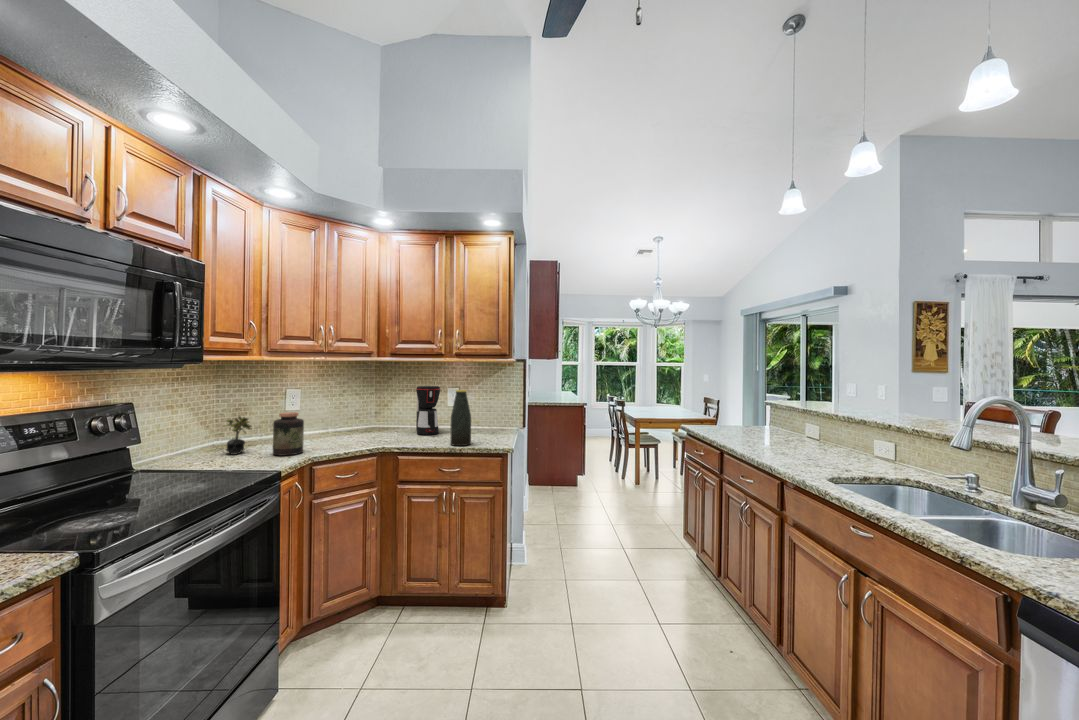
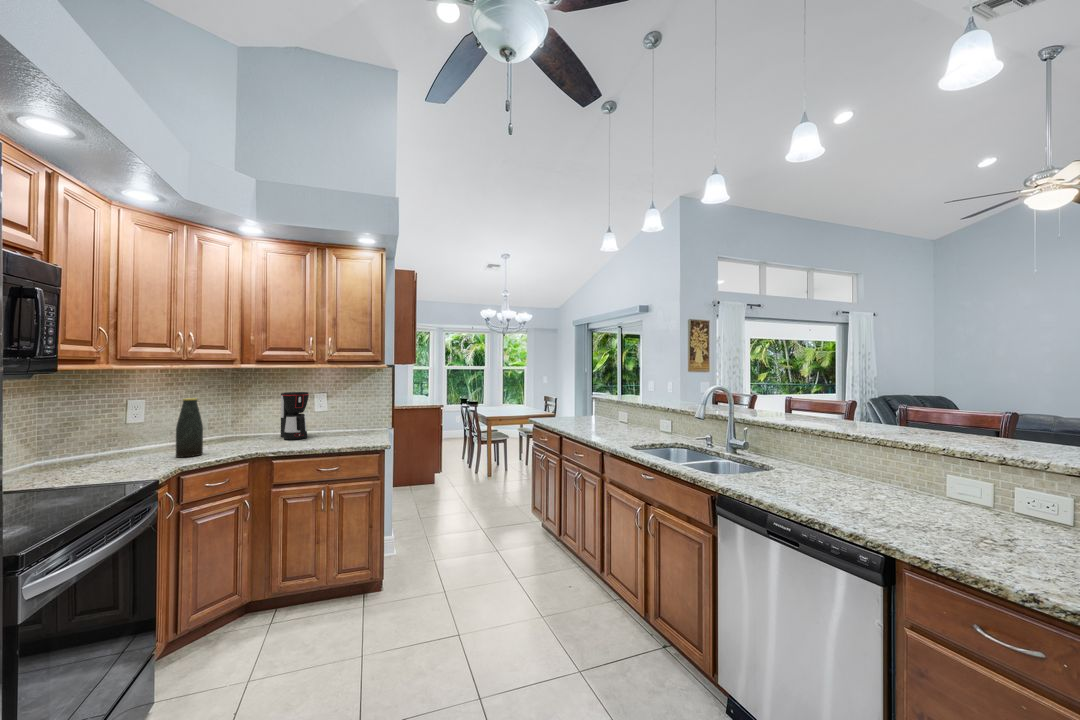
bottle: present [450,390,471,446] -> present [176,398,203,457]
jar: present [273,412,304,456] -> none [127,423,165,468]
succulent plant: present [226,416,251,455] -> none [57,430,97,472]

